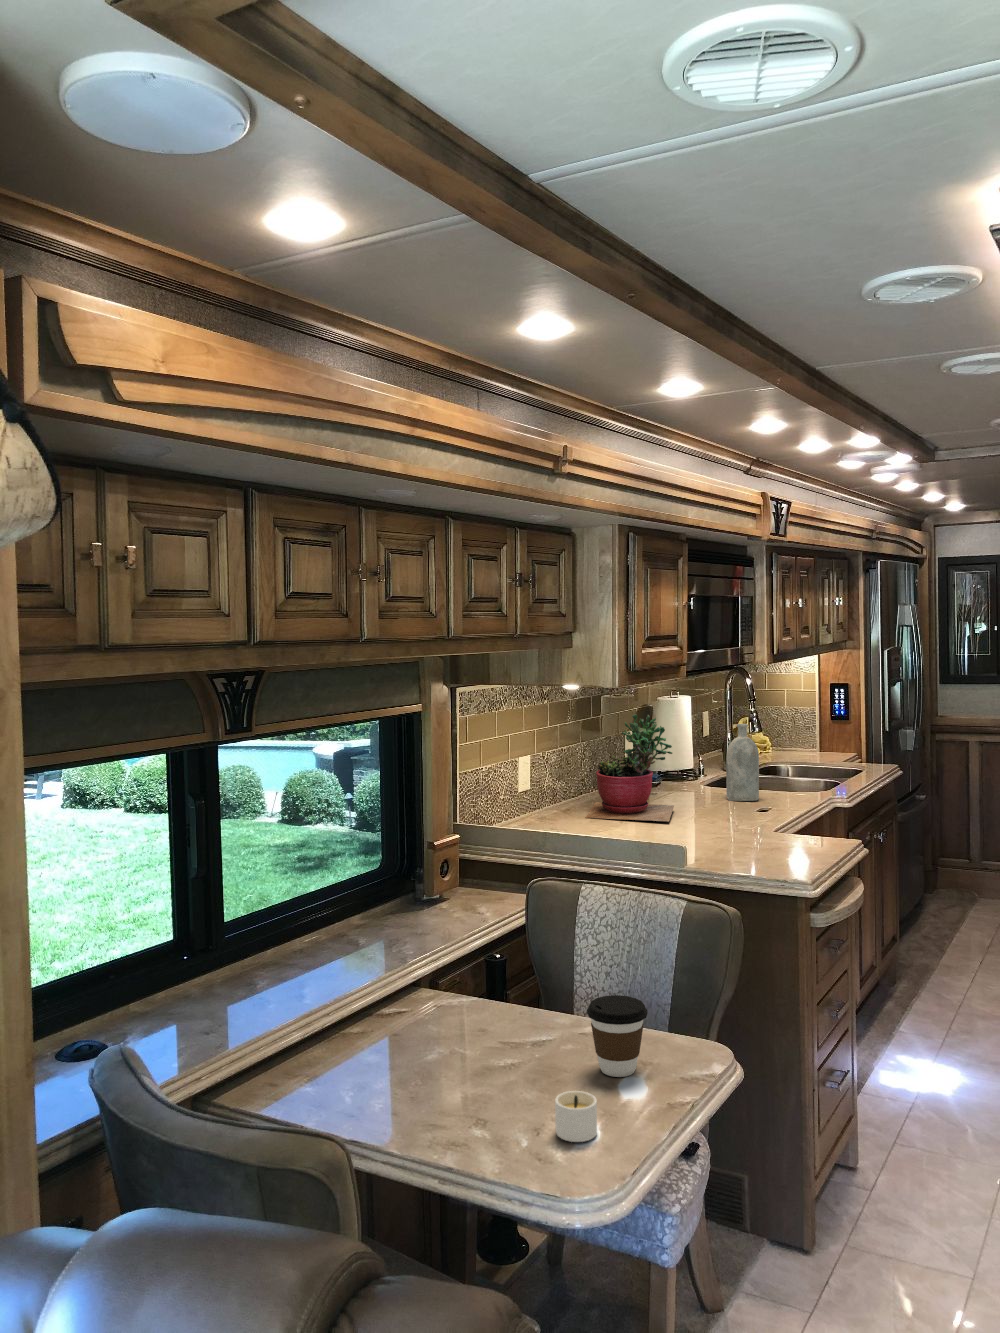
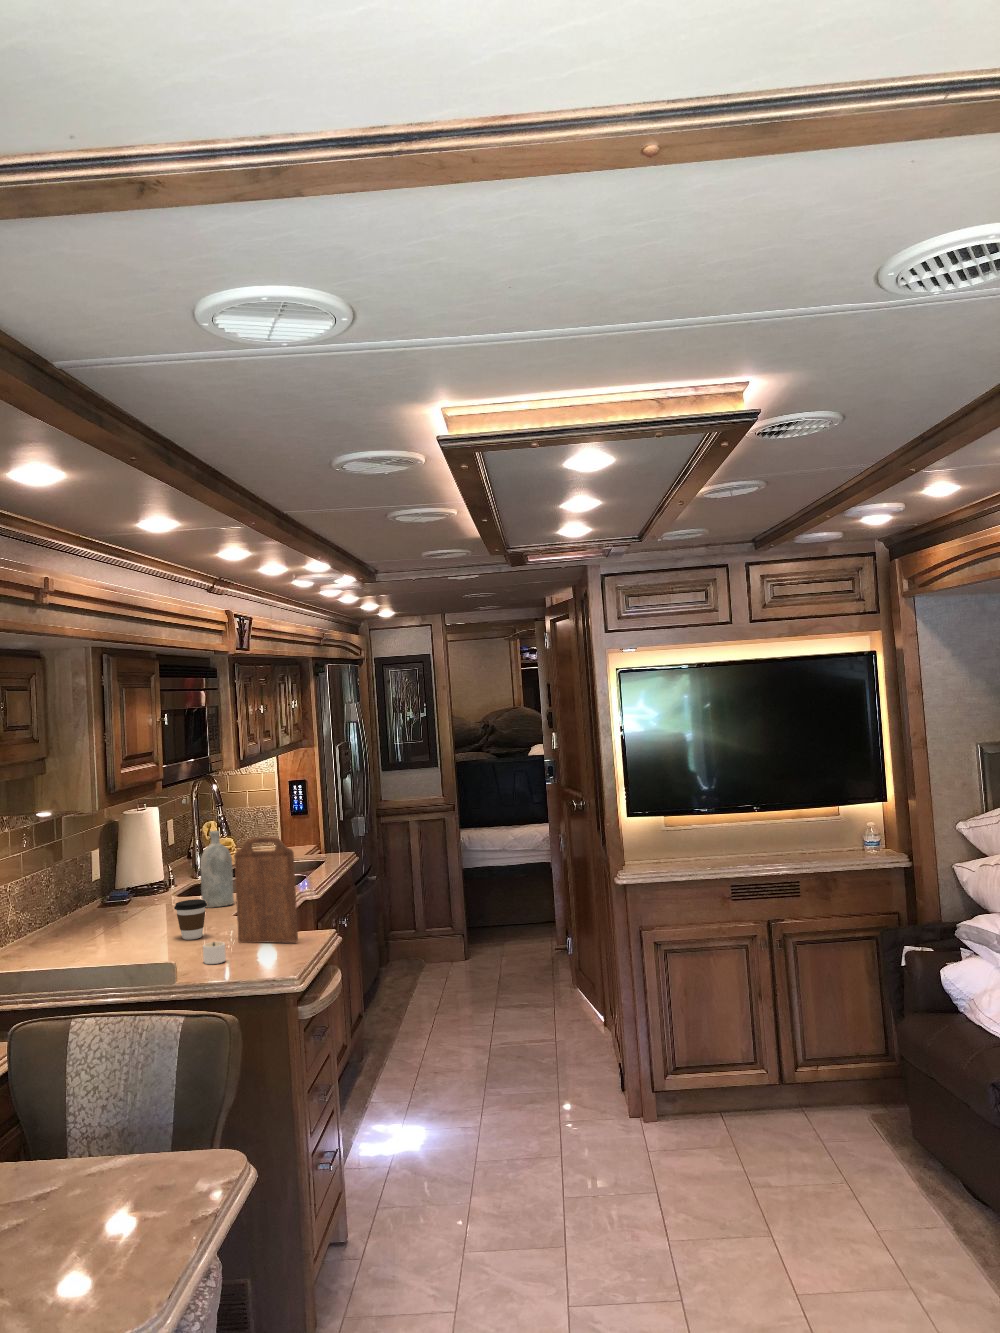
succulent plant: present [586,714,674,821] -> none [58,831,151,947]
cutting board: none [757,731,820,845] -> present [234,837,298,943]
coffee cup: present [587,995,648,1077] -> present [174,899,207,940]
candle: present [555,1091,597,1142] -> present [203,942,226,964]

